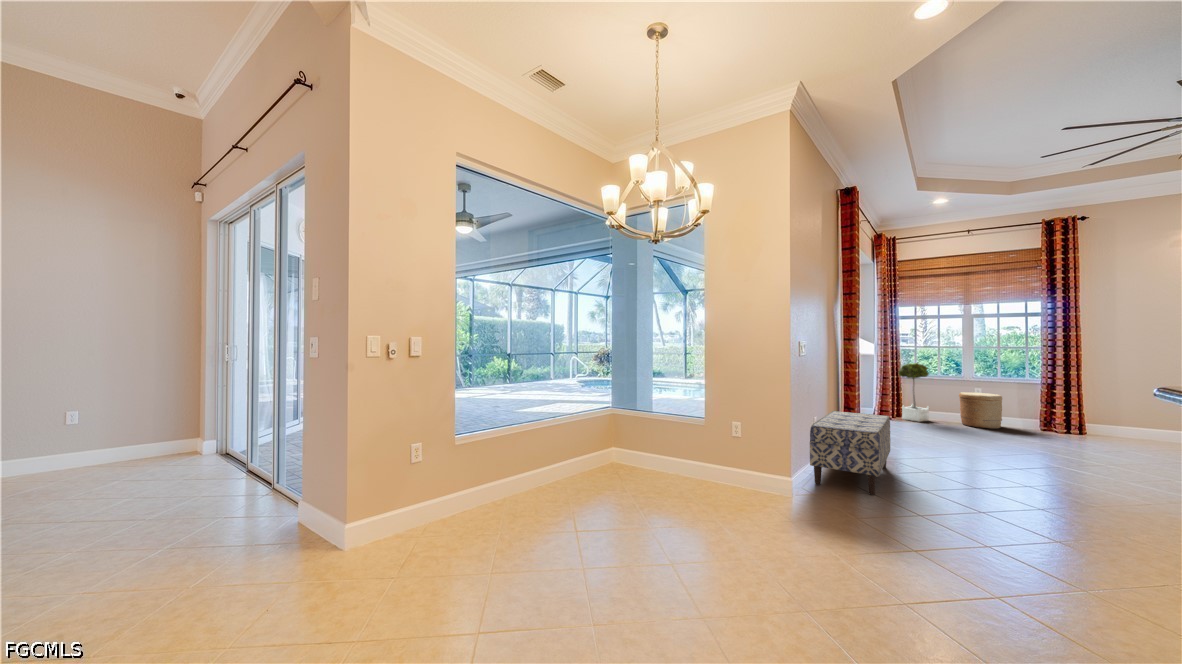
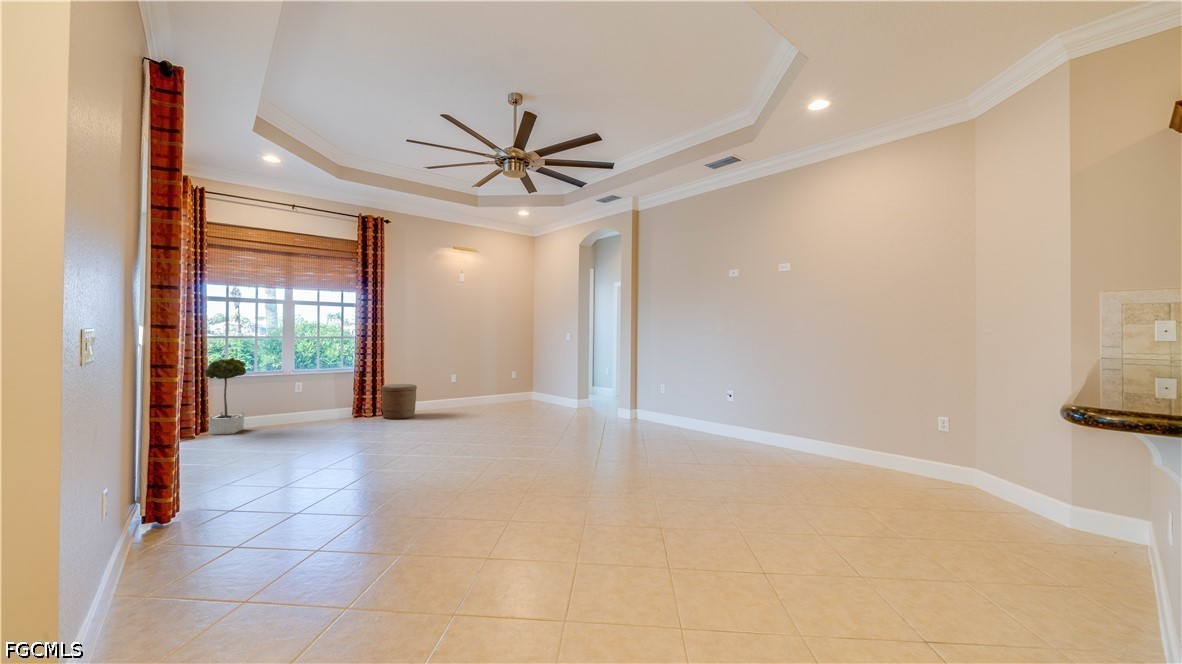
woven basket: present [959,392,1002,429] -> present [381,384,417,419]
bench: present [810,411,890,495] -> none [101,446,263,639]

